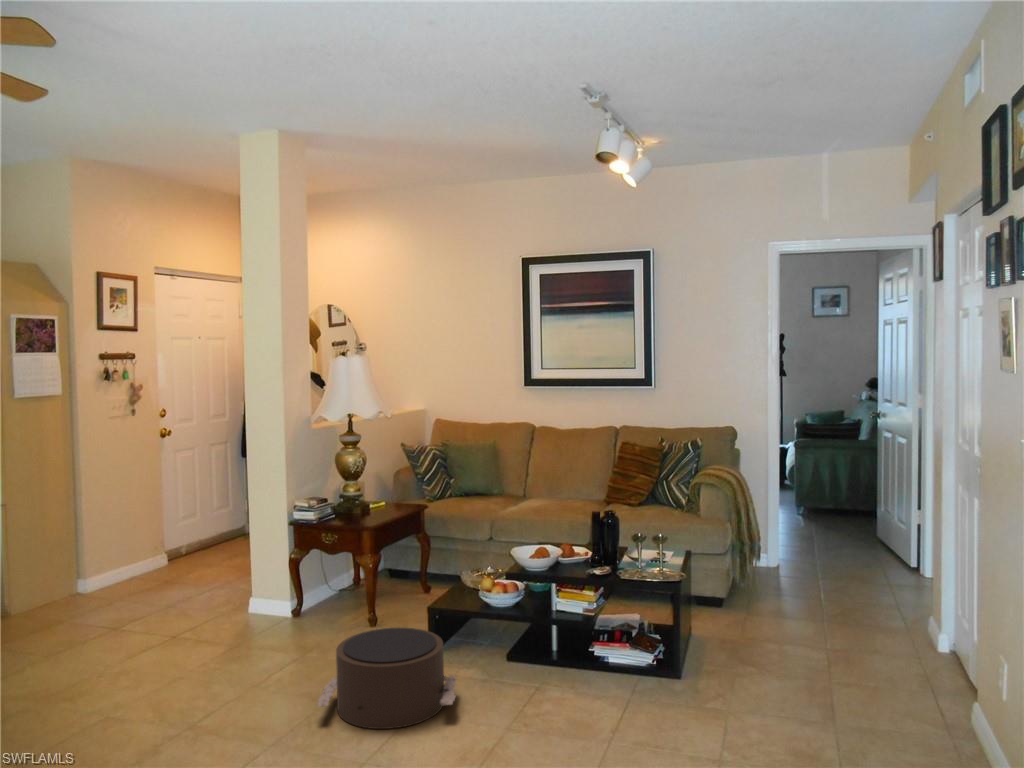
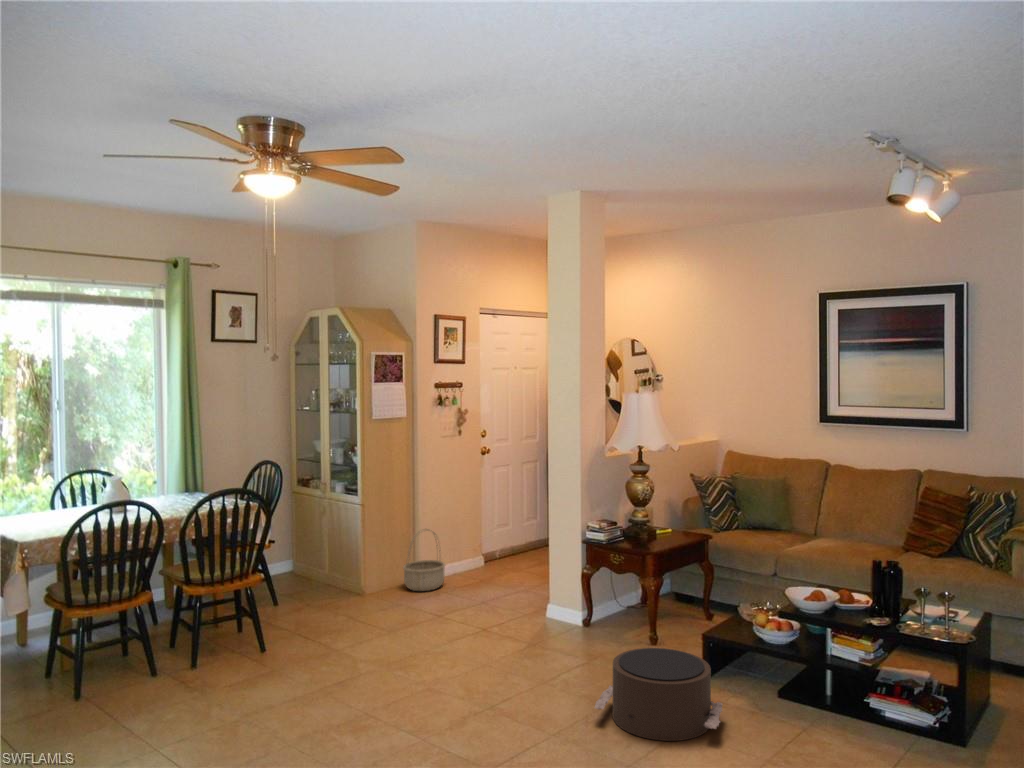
basket: none [61,528,119,605] -> present [403,529,445,591]

